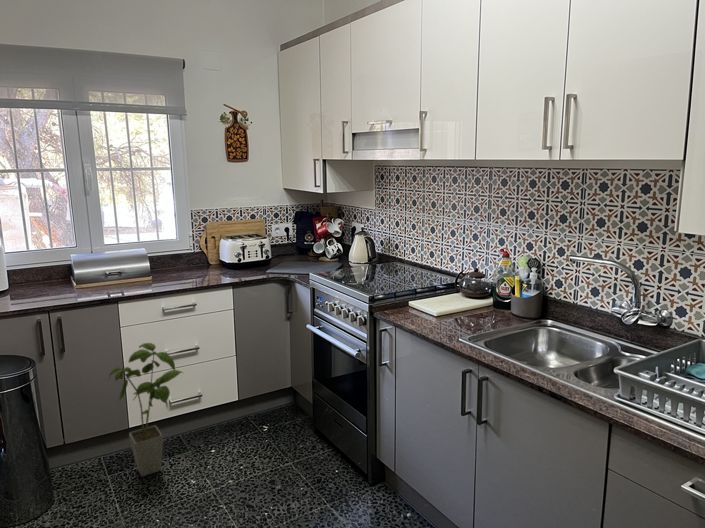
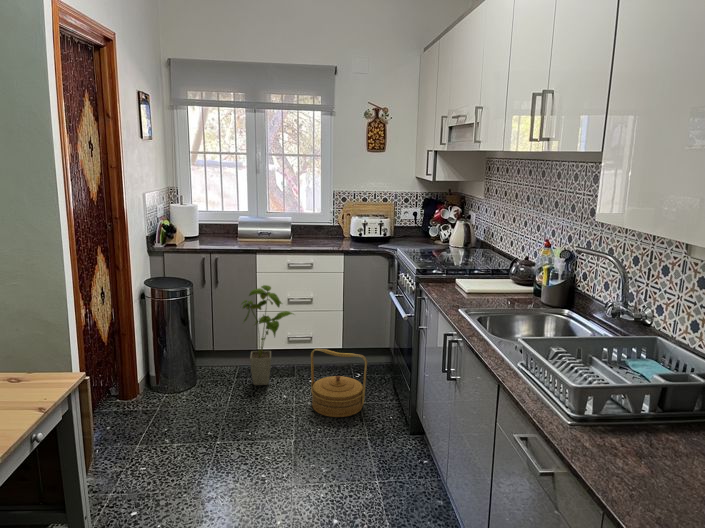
basket: none [226,407,300,493] -> present [311,348,367,417]

